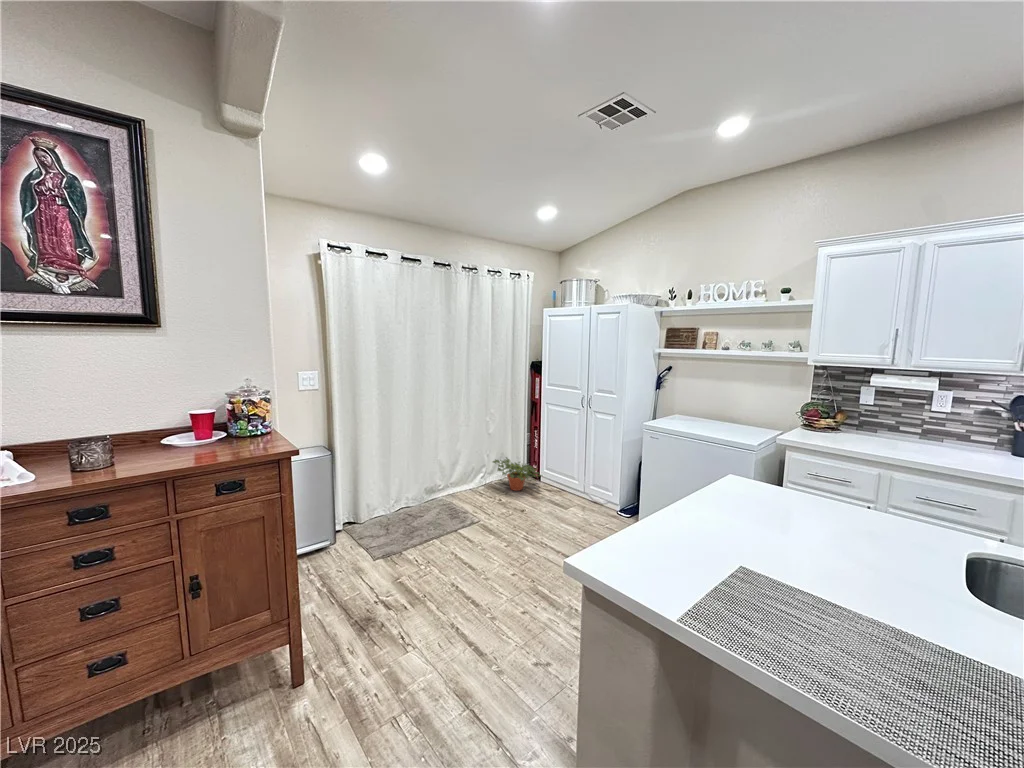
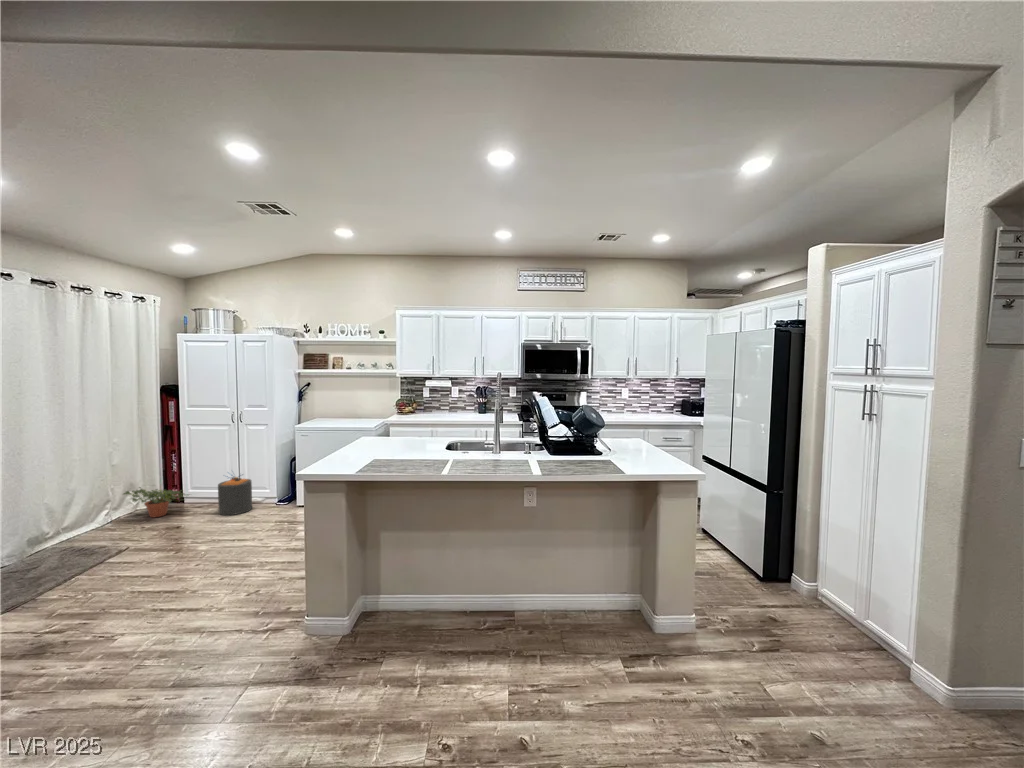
trash can: none [562,458,595,513] -> present [218,475,252,515]

